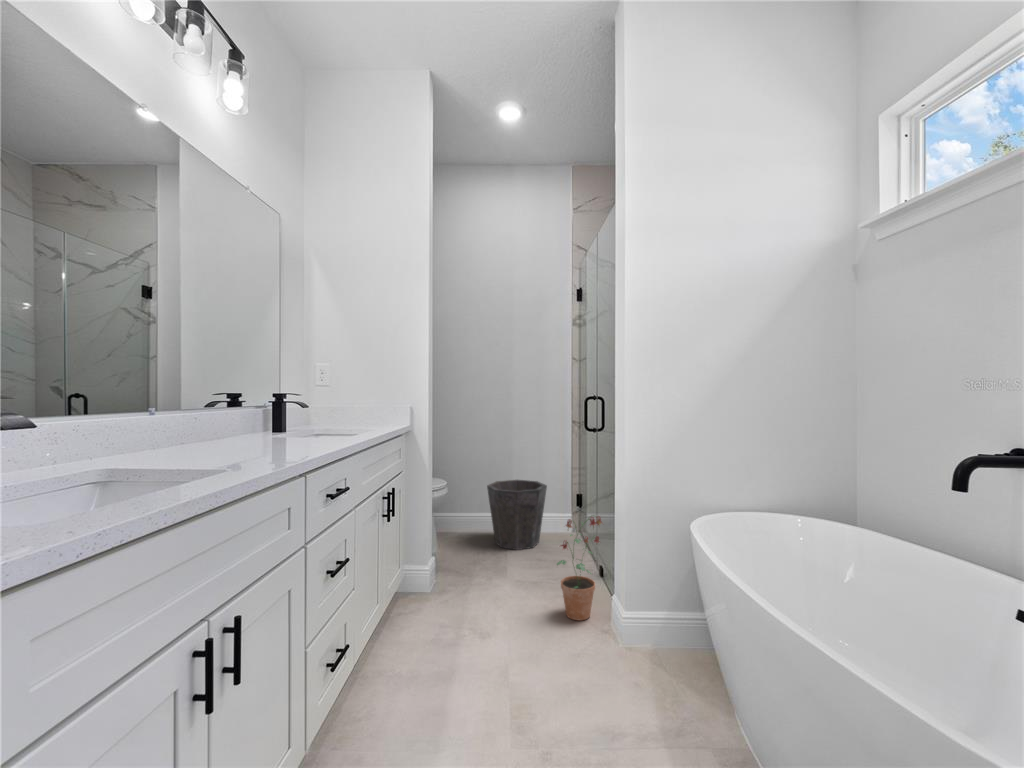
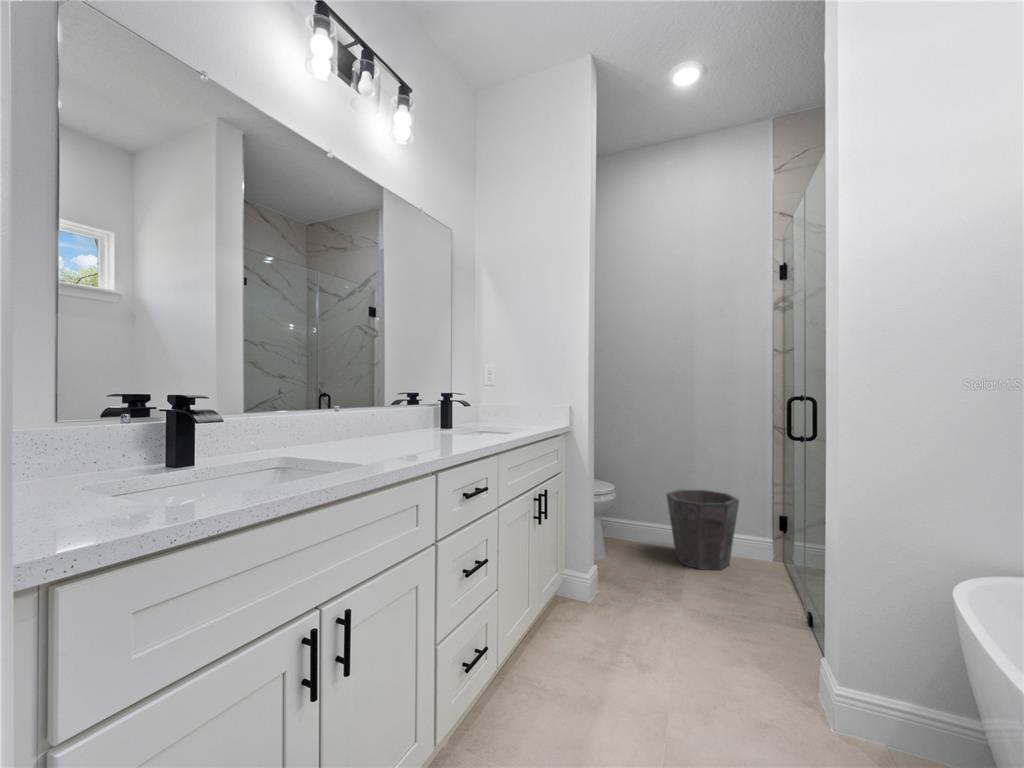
potted plant: present [557,516,602,620] -> none [735,545,803,674]

